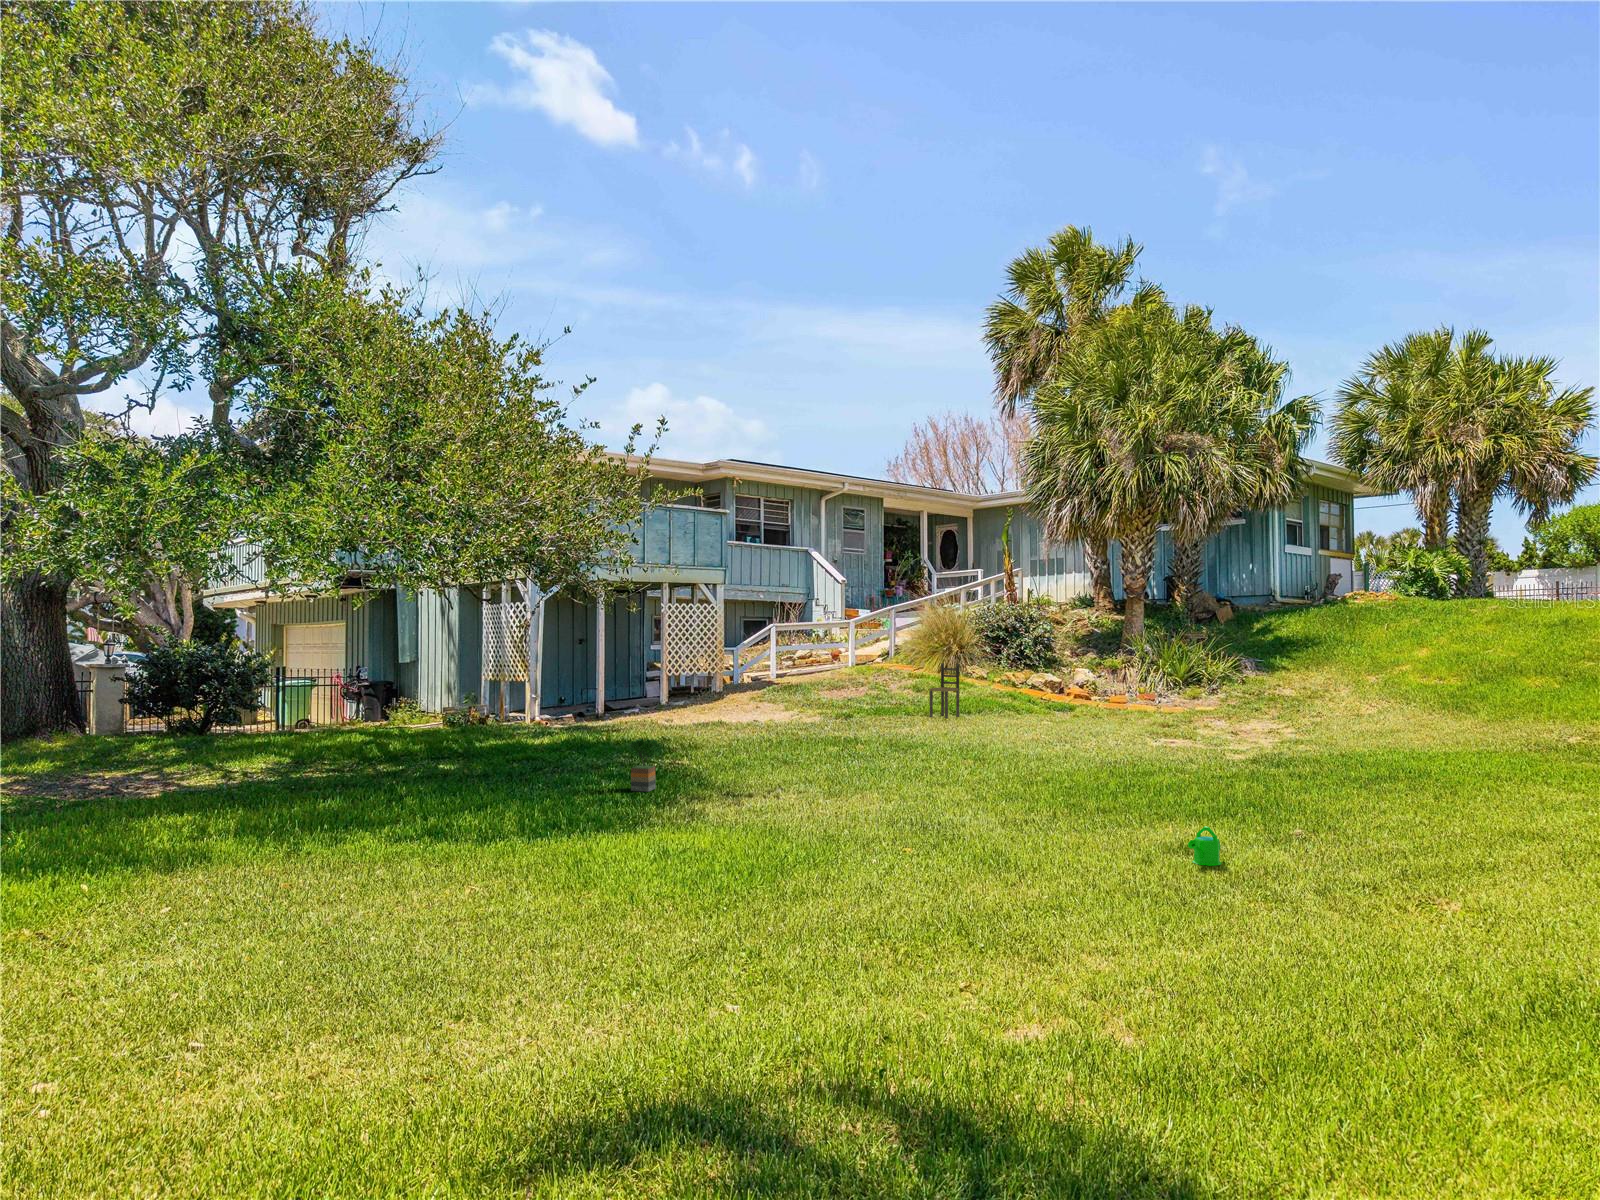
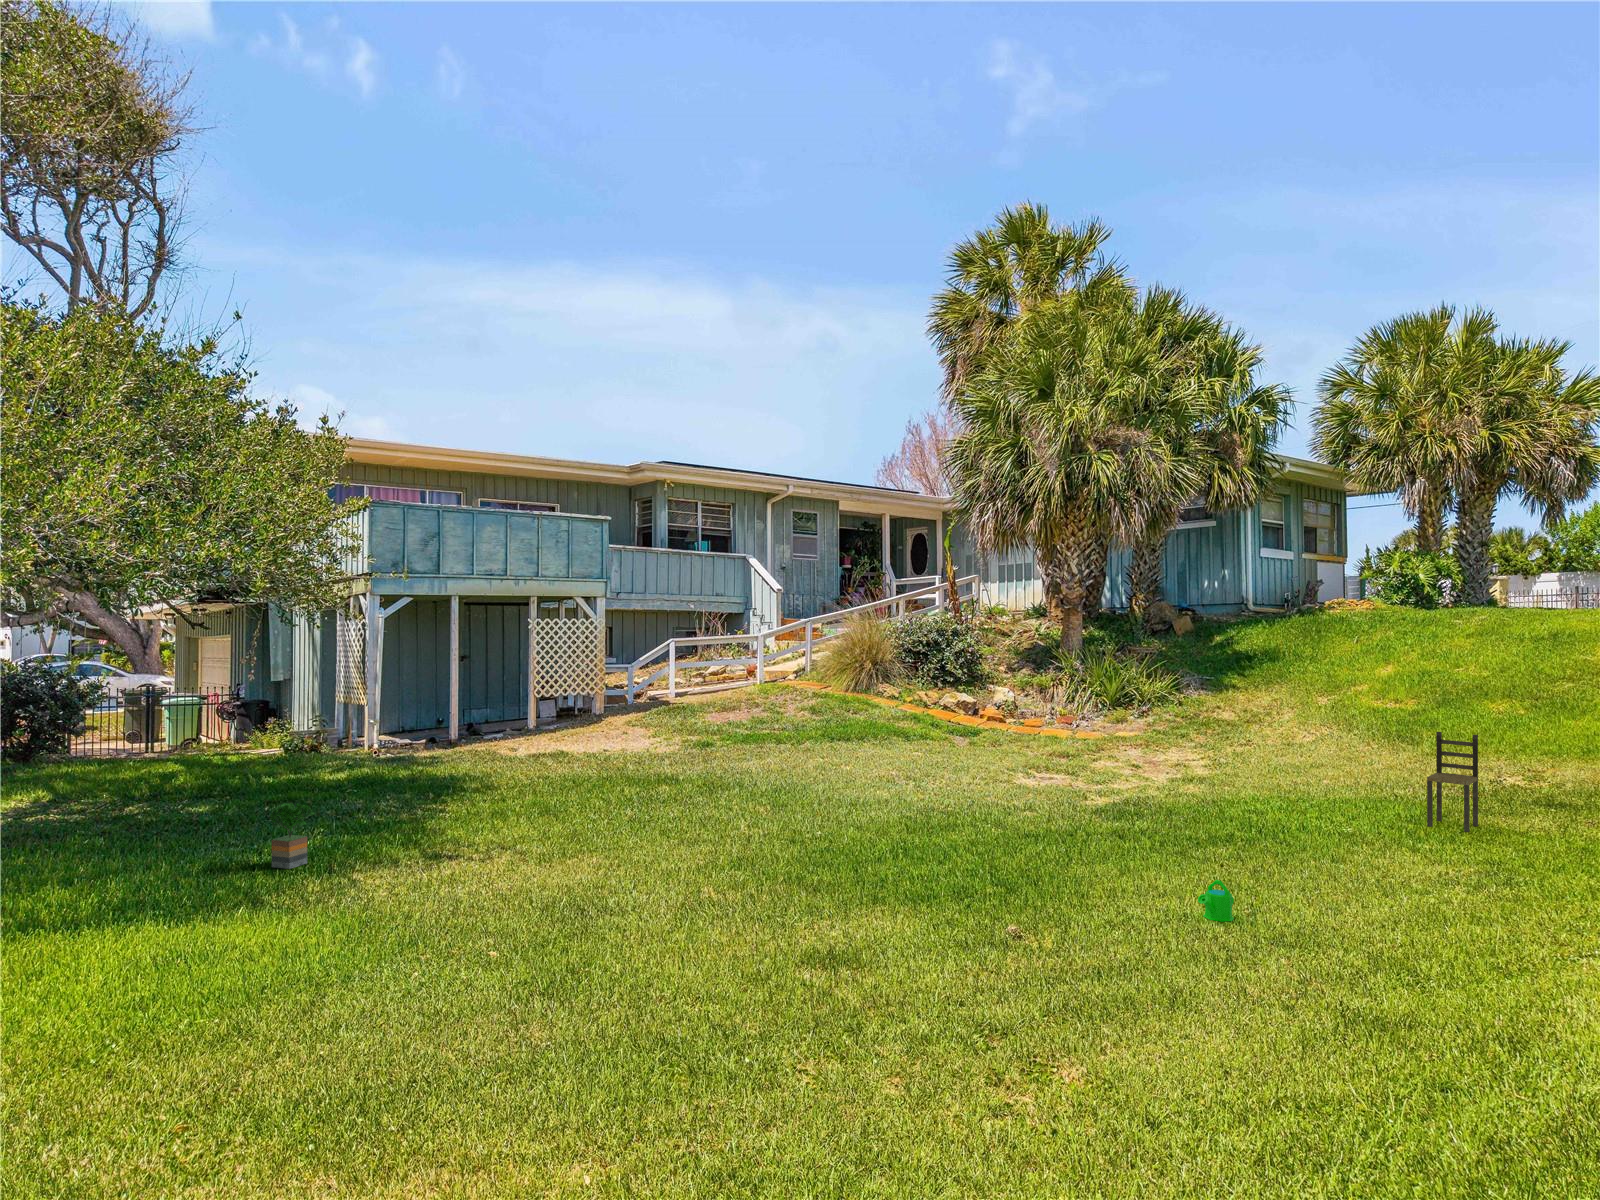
chair: present [930,663,959,718] -> present [1427,732,1478,832]
watering can: present [1188,826,1221,866] -> present [1198,880,1234,922]

